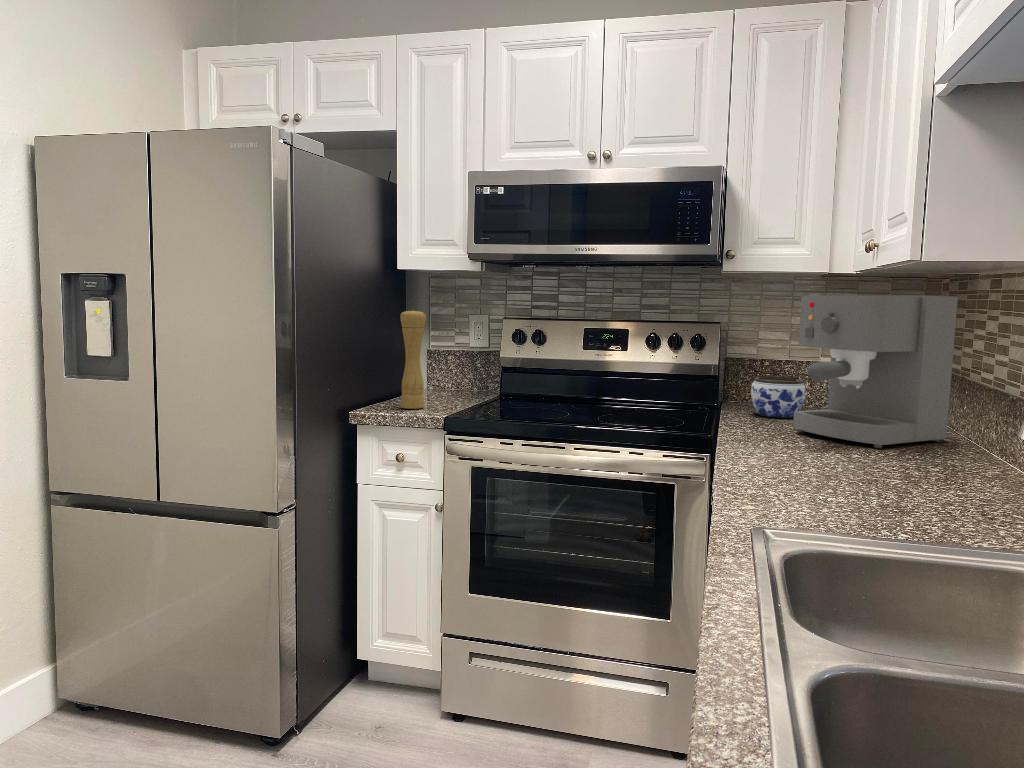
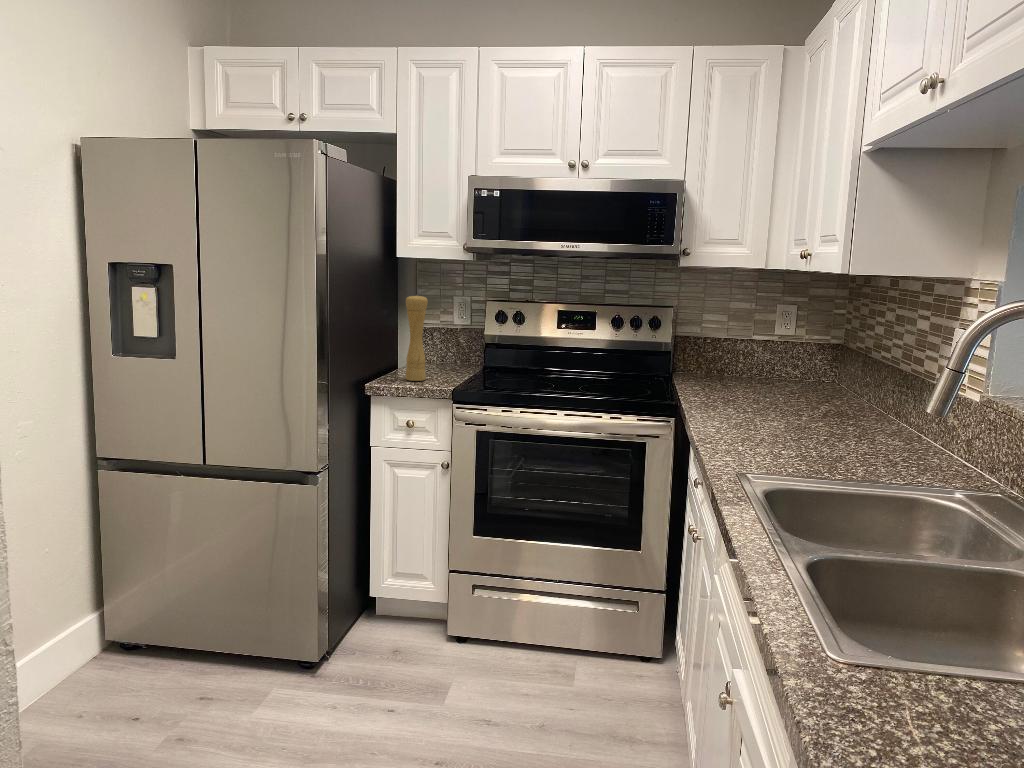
coffee maker: present [793,295,958,448] -> none [739,289,867,412]
jar: present [751,376,805,418] -> none [700,352,744,387]

